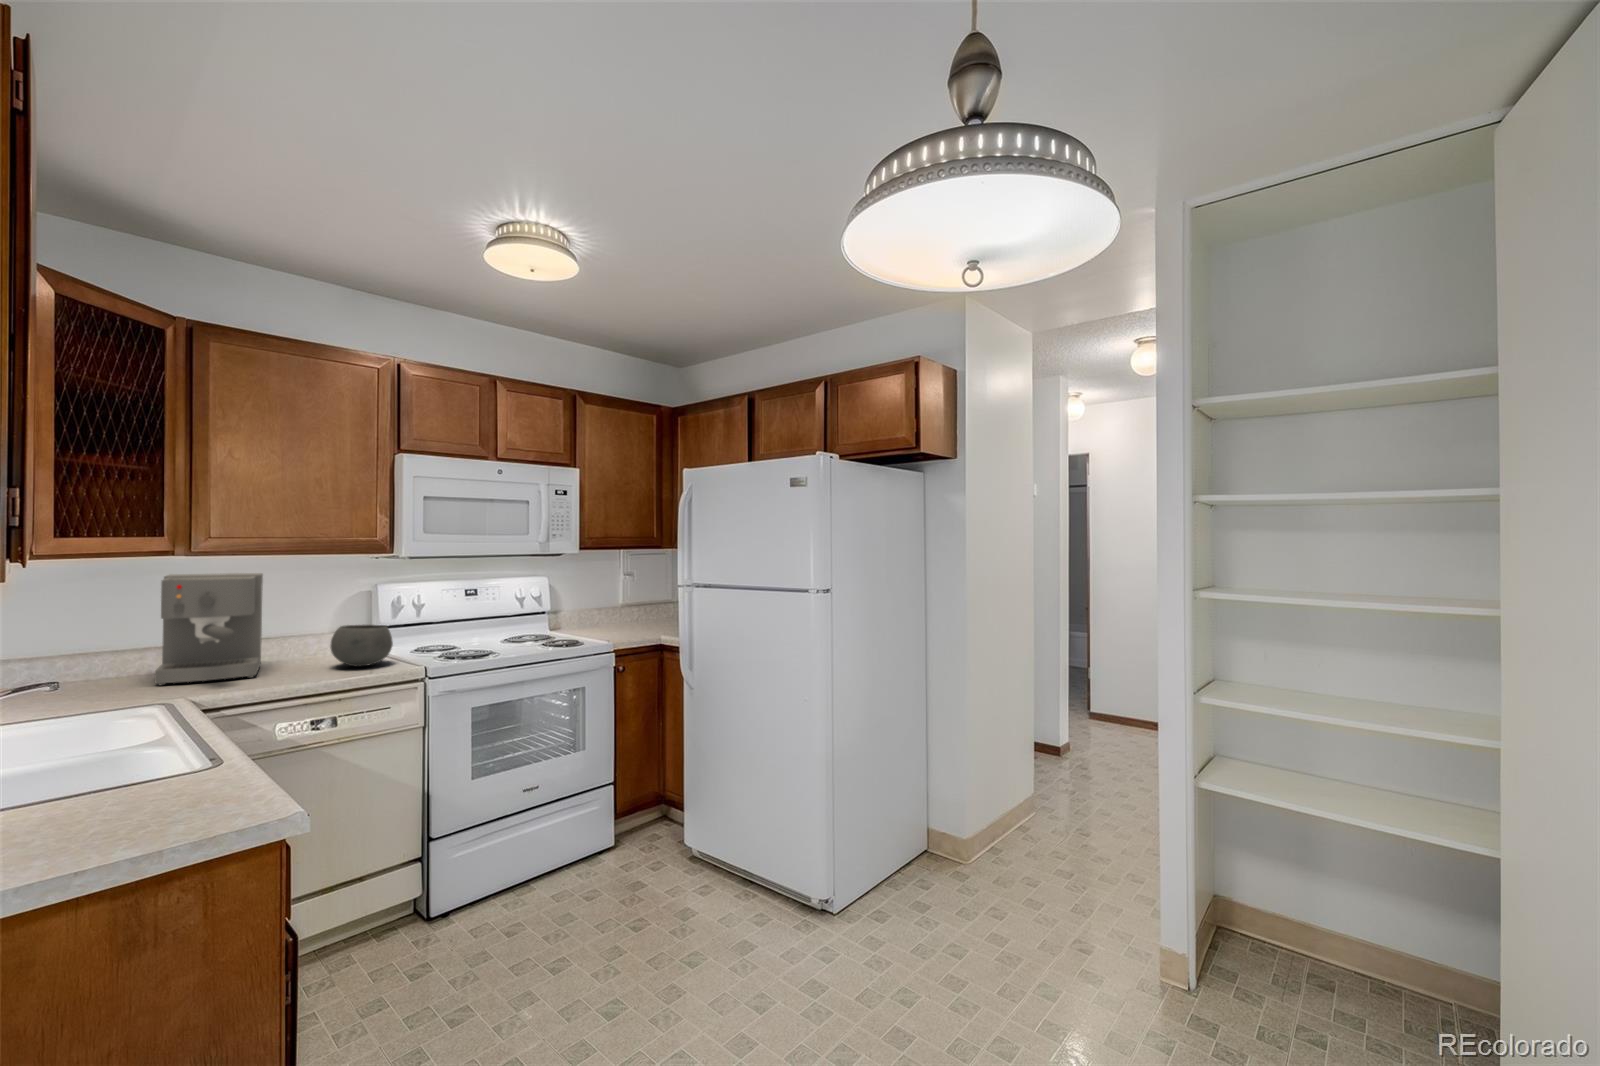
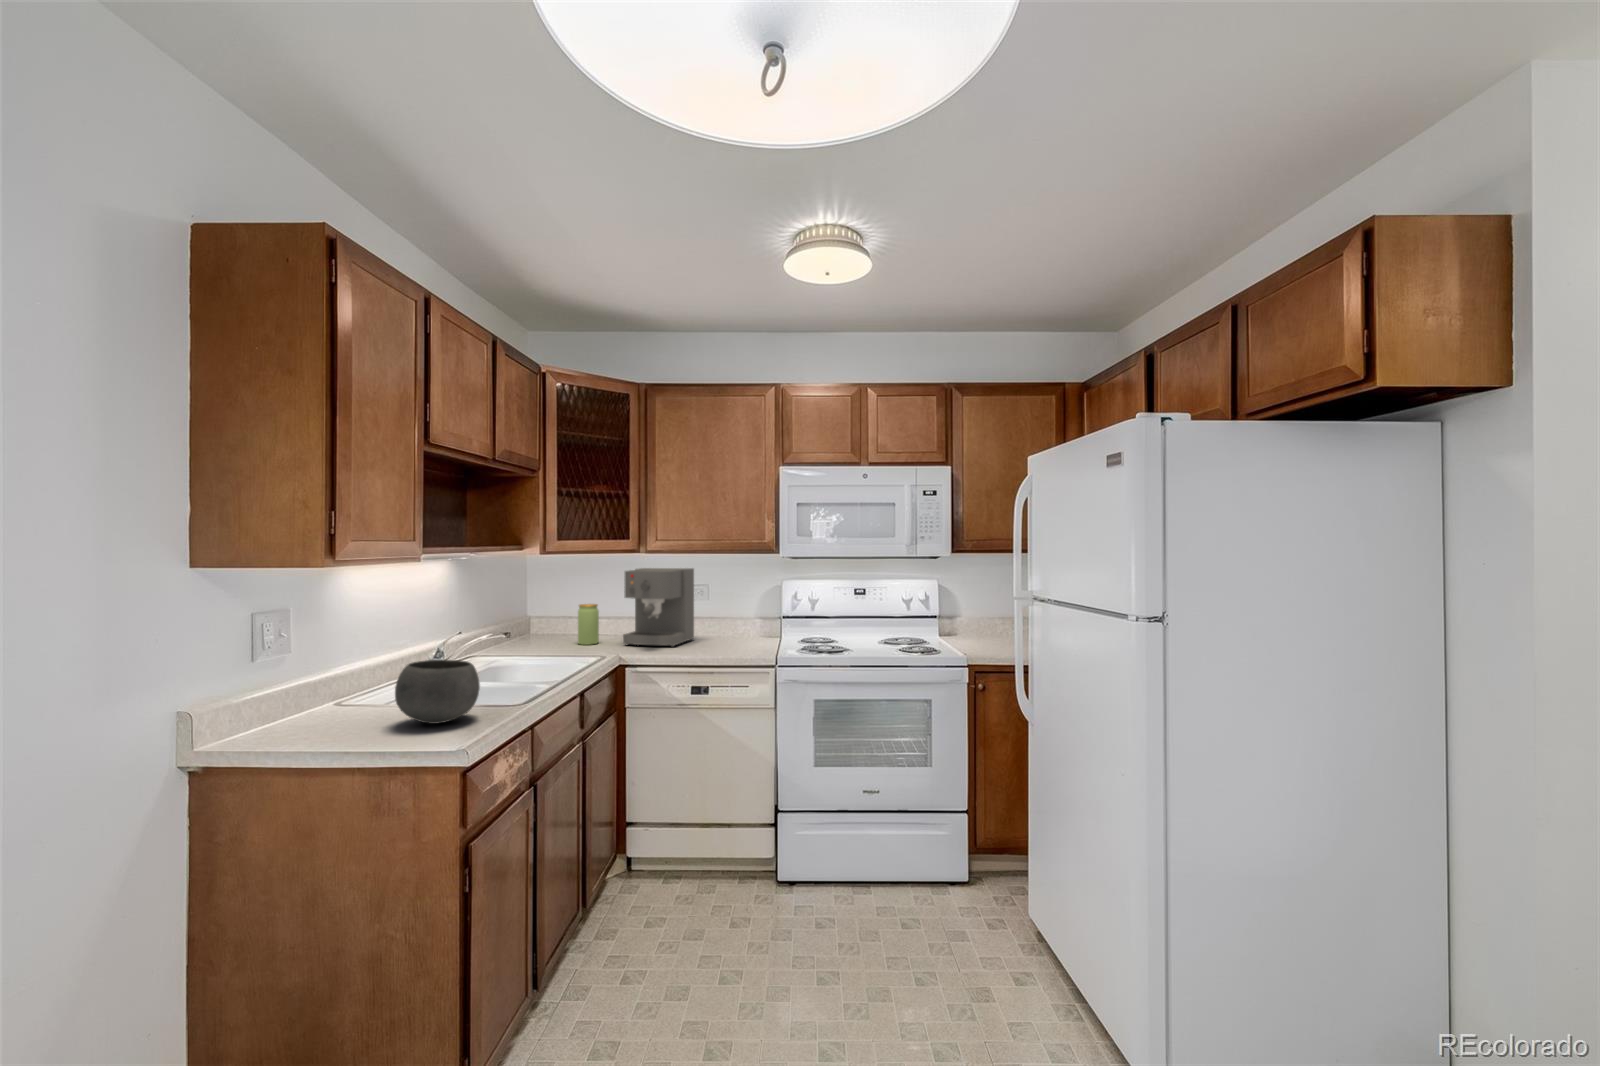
bowl: present [330,625,393,667] -> present [395,660,480,724]
jar: none [50,631,96,695] -> present [578,604,599,645]

